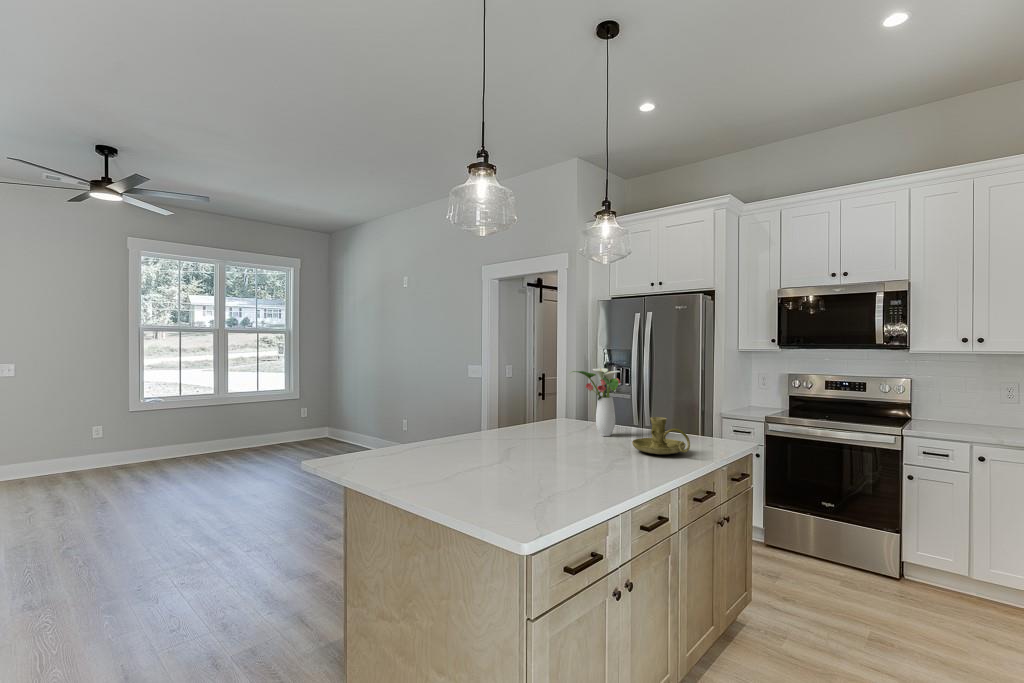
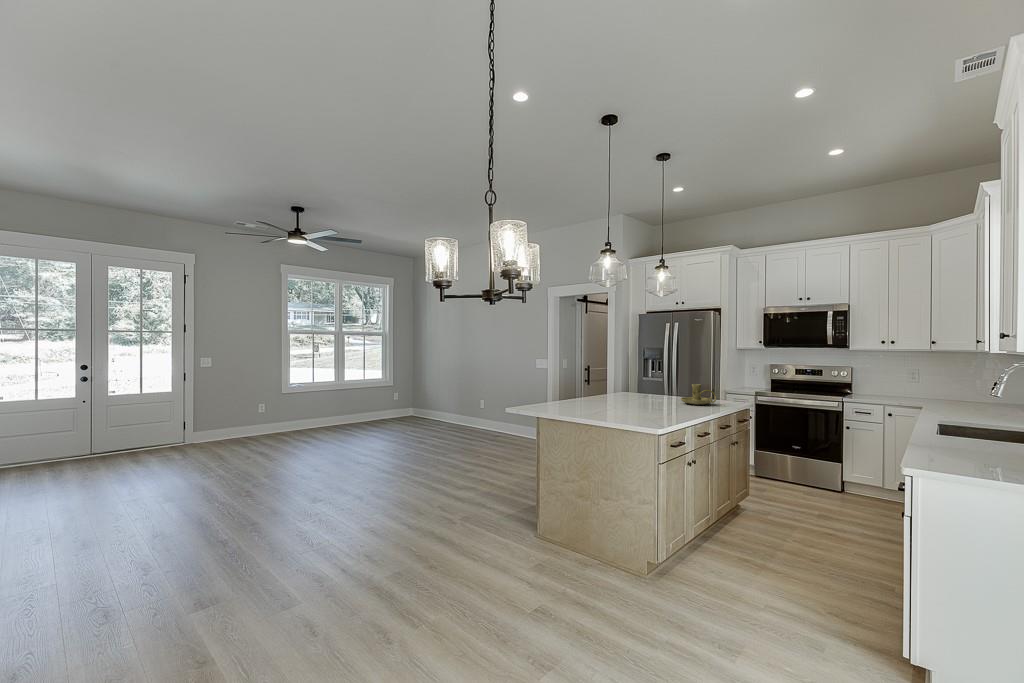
flower arrangement: present [573,368,621,436] -> none [637,357,670,398]

